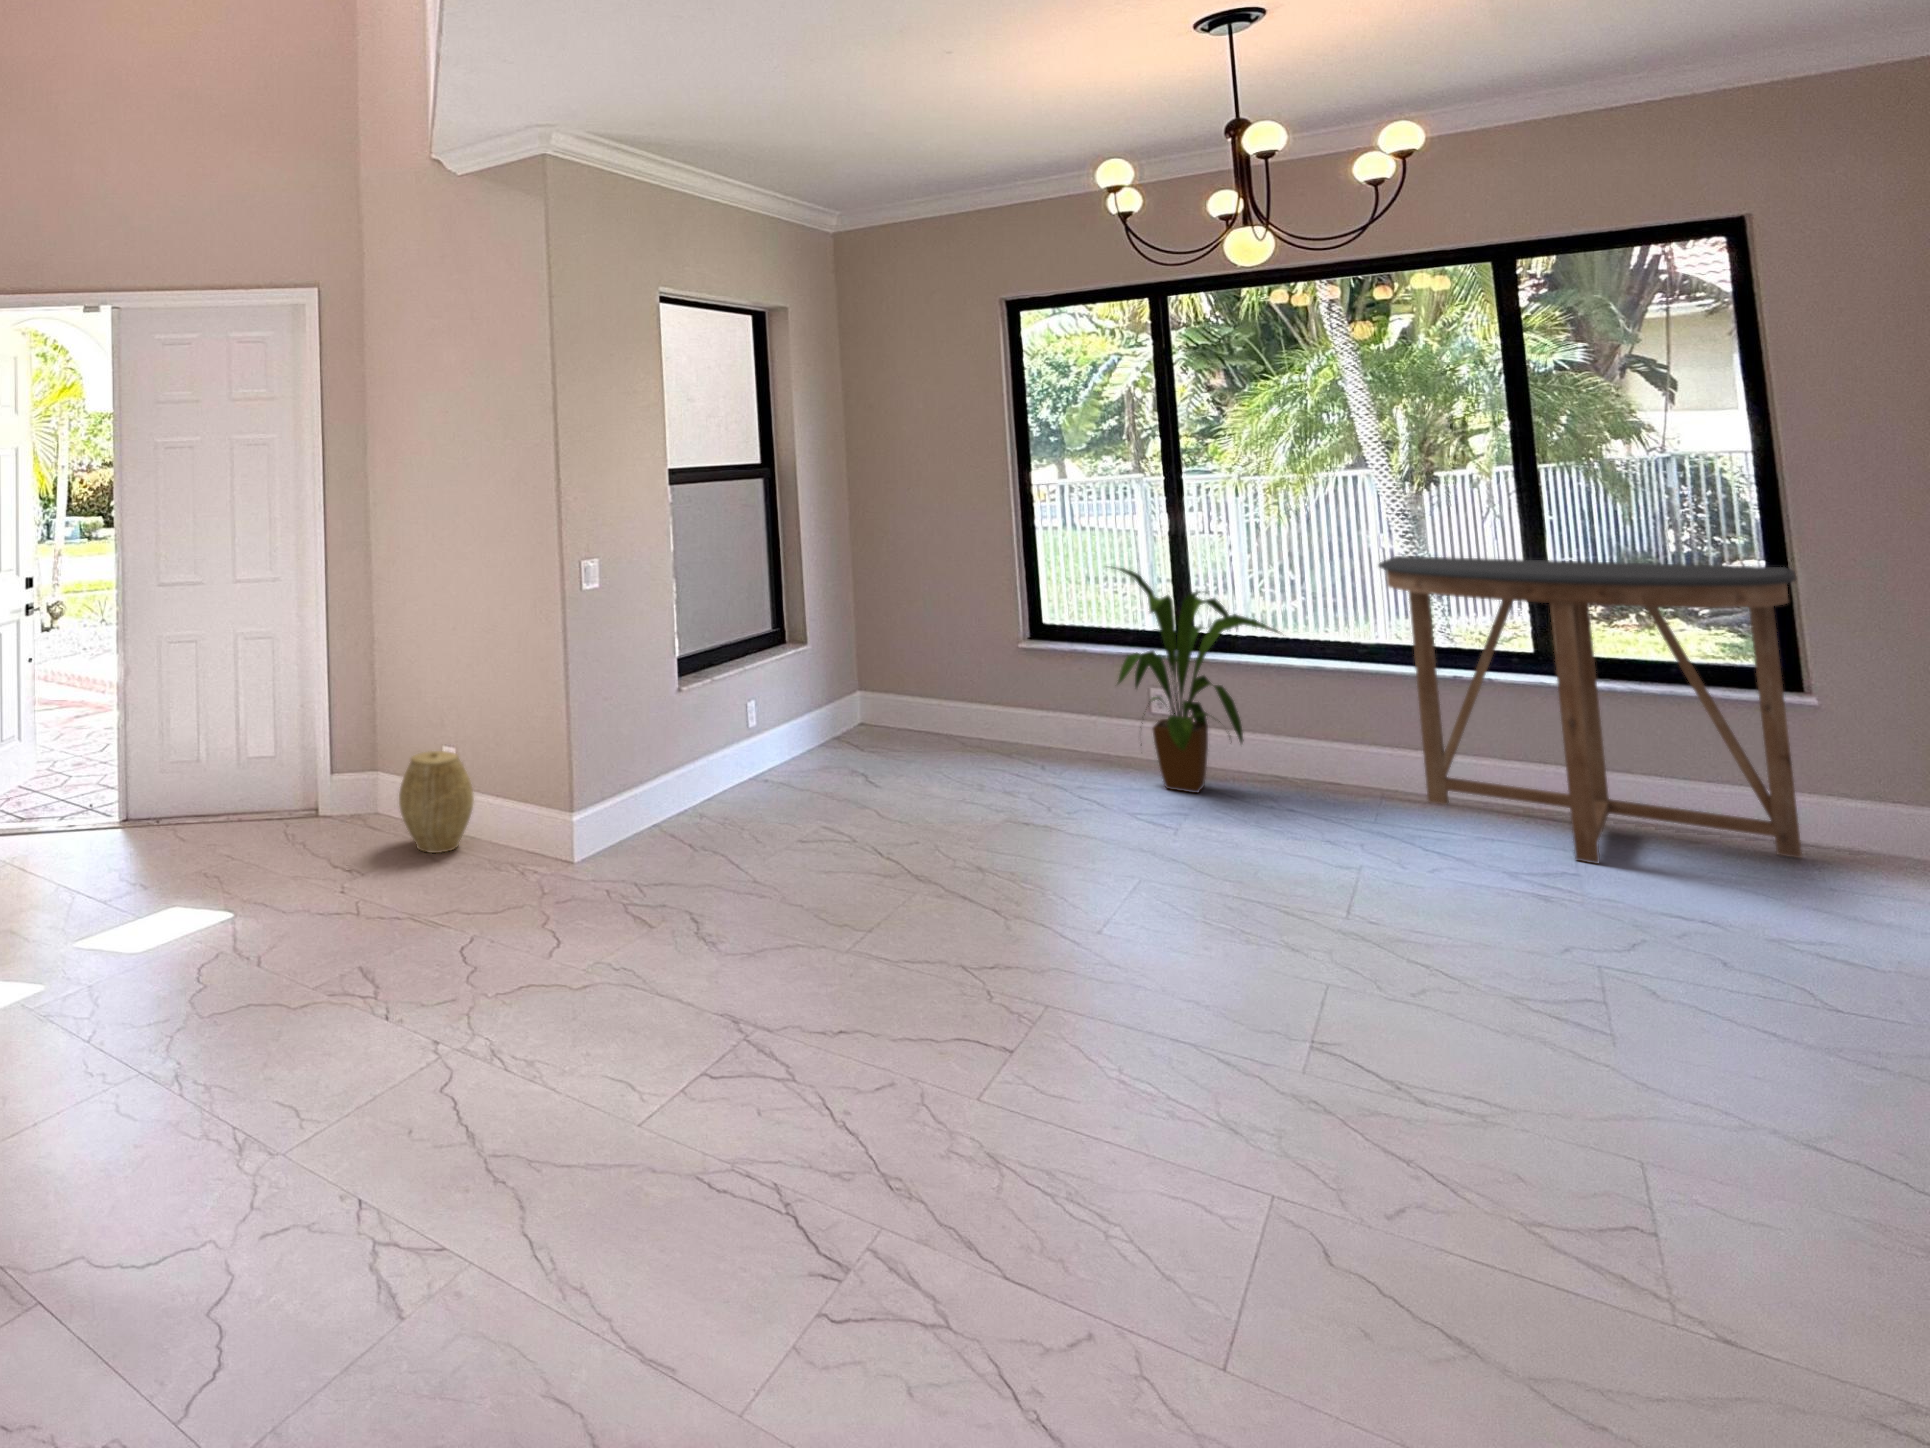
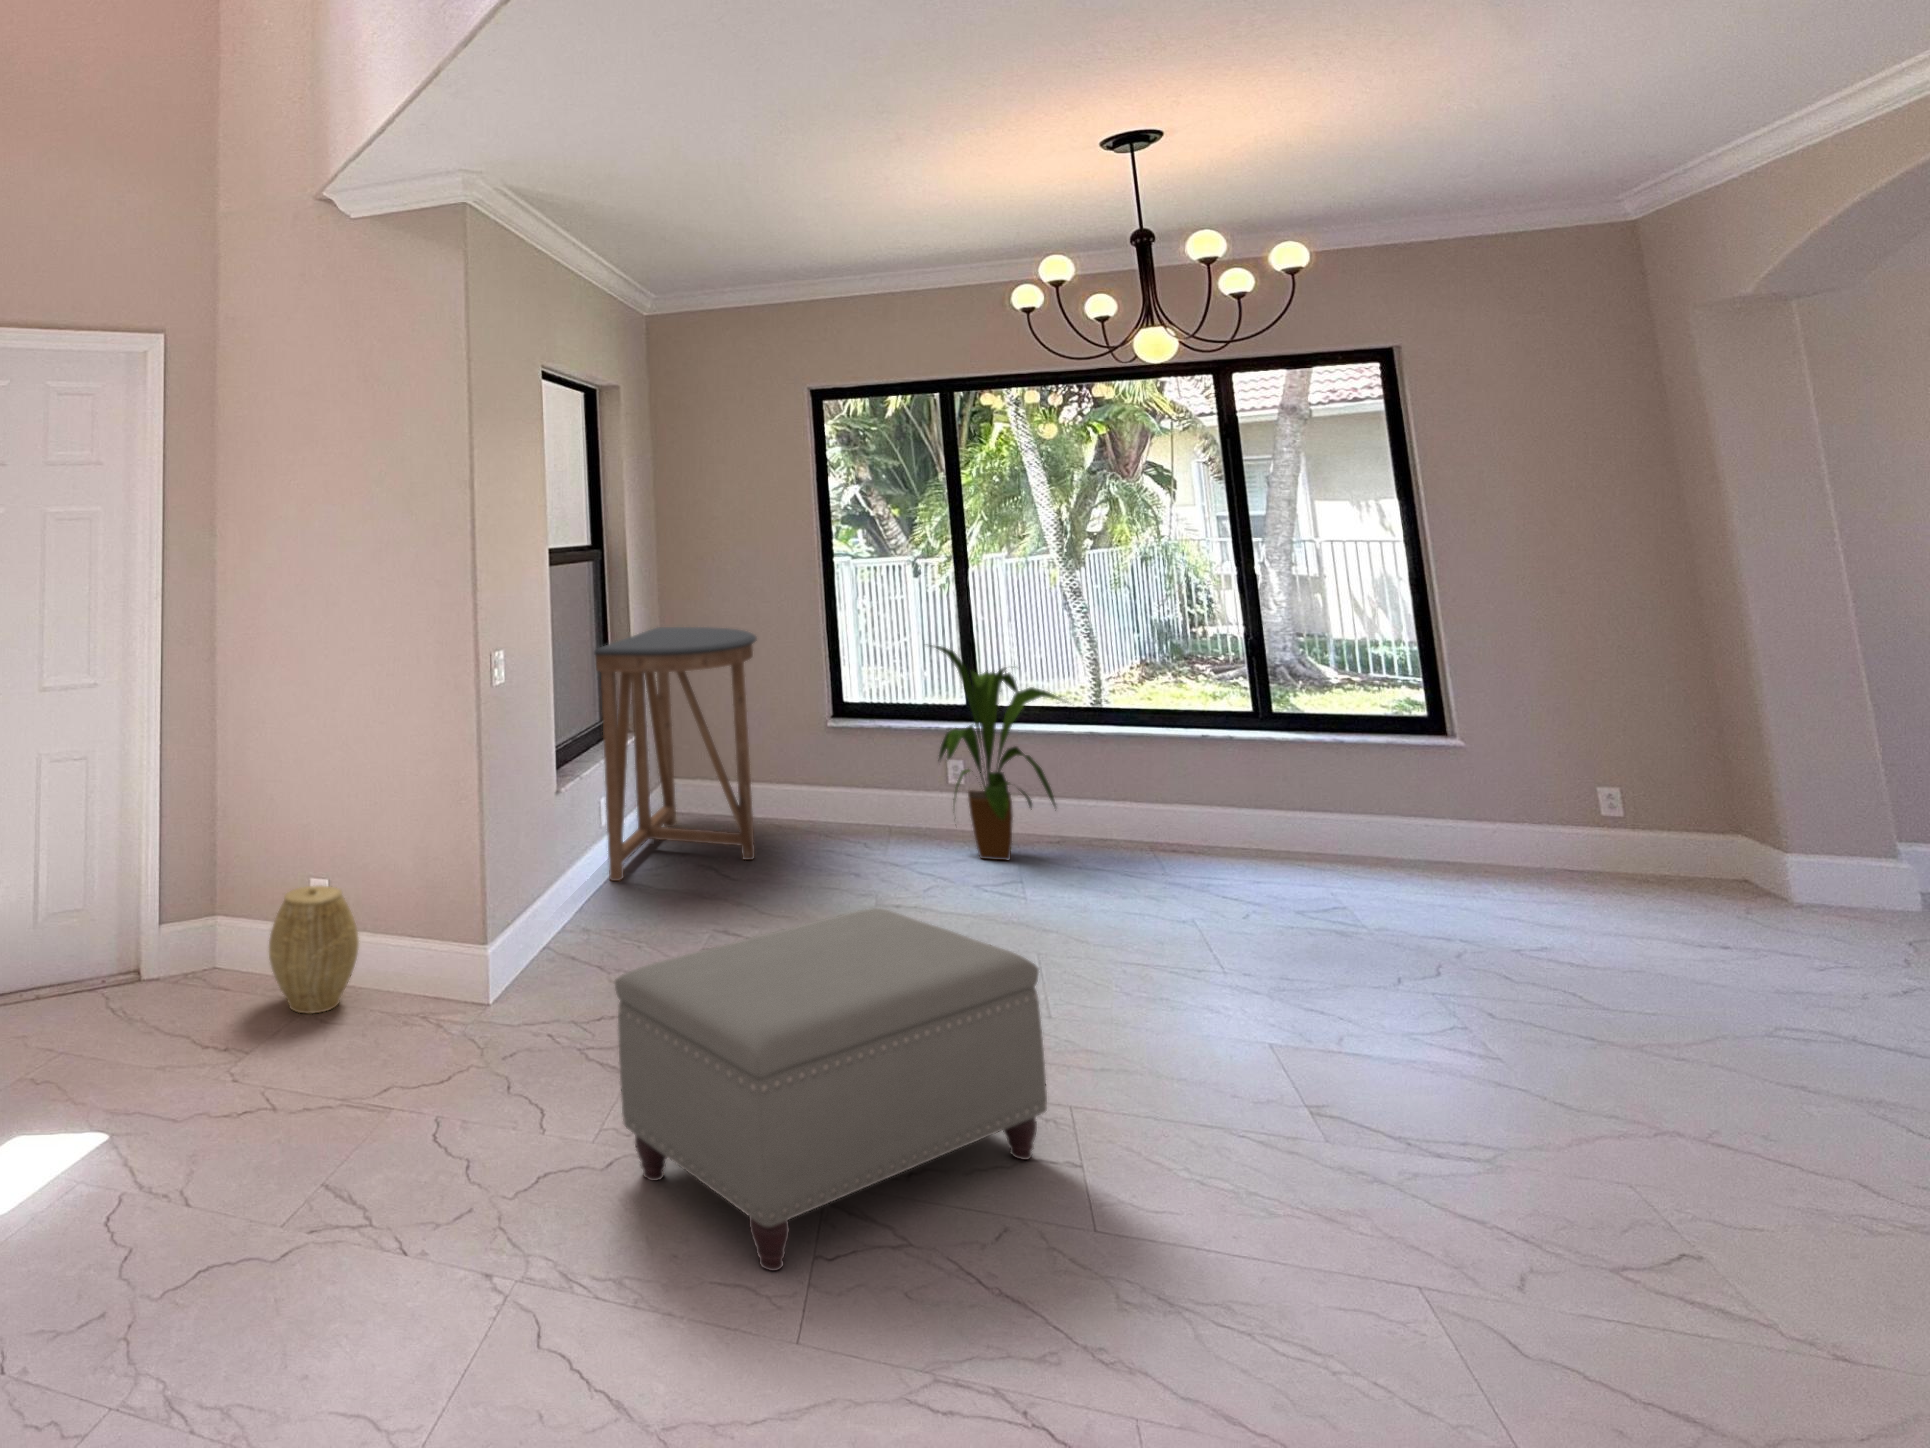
console table: present [1379,556,1802,864] -> present [594,627,757,881]
ottoman: none [585,804,980,1076] -> present [615,908,1047,1271]

